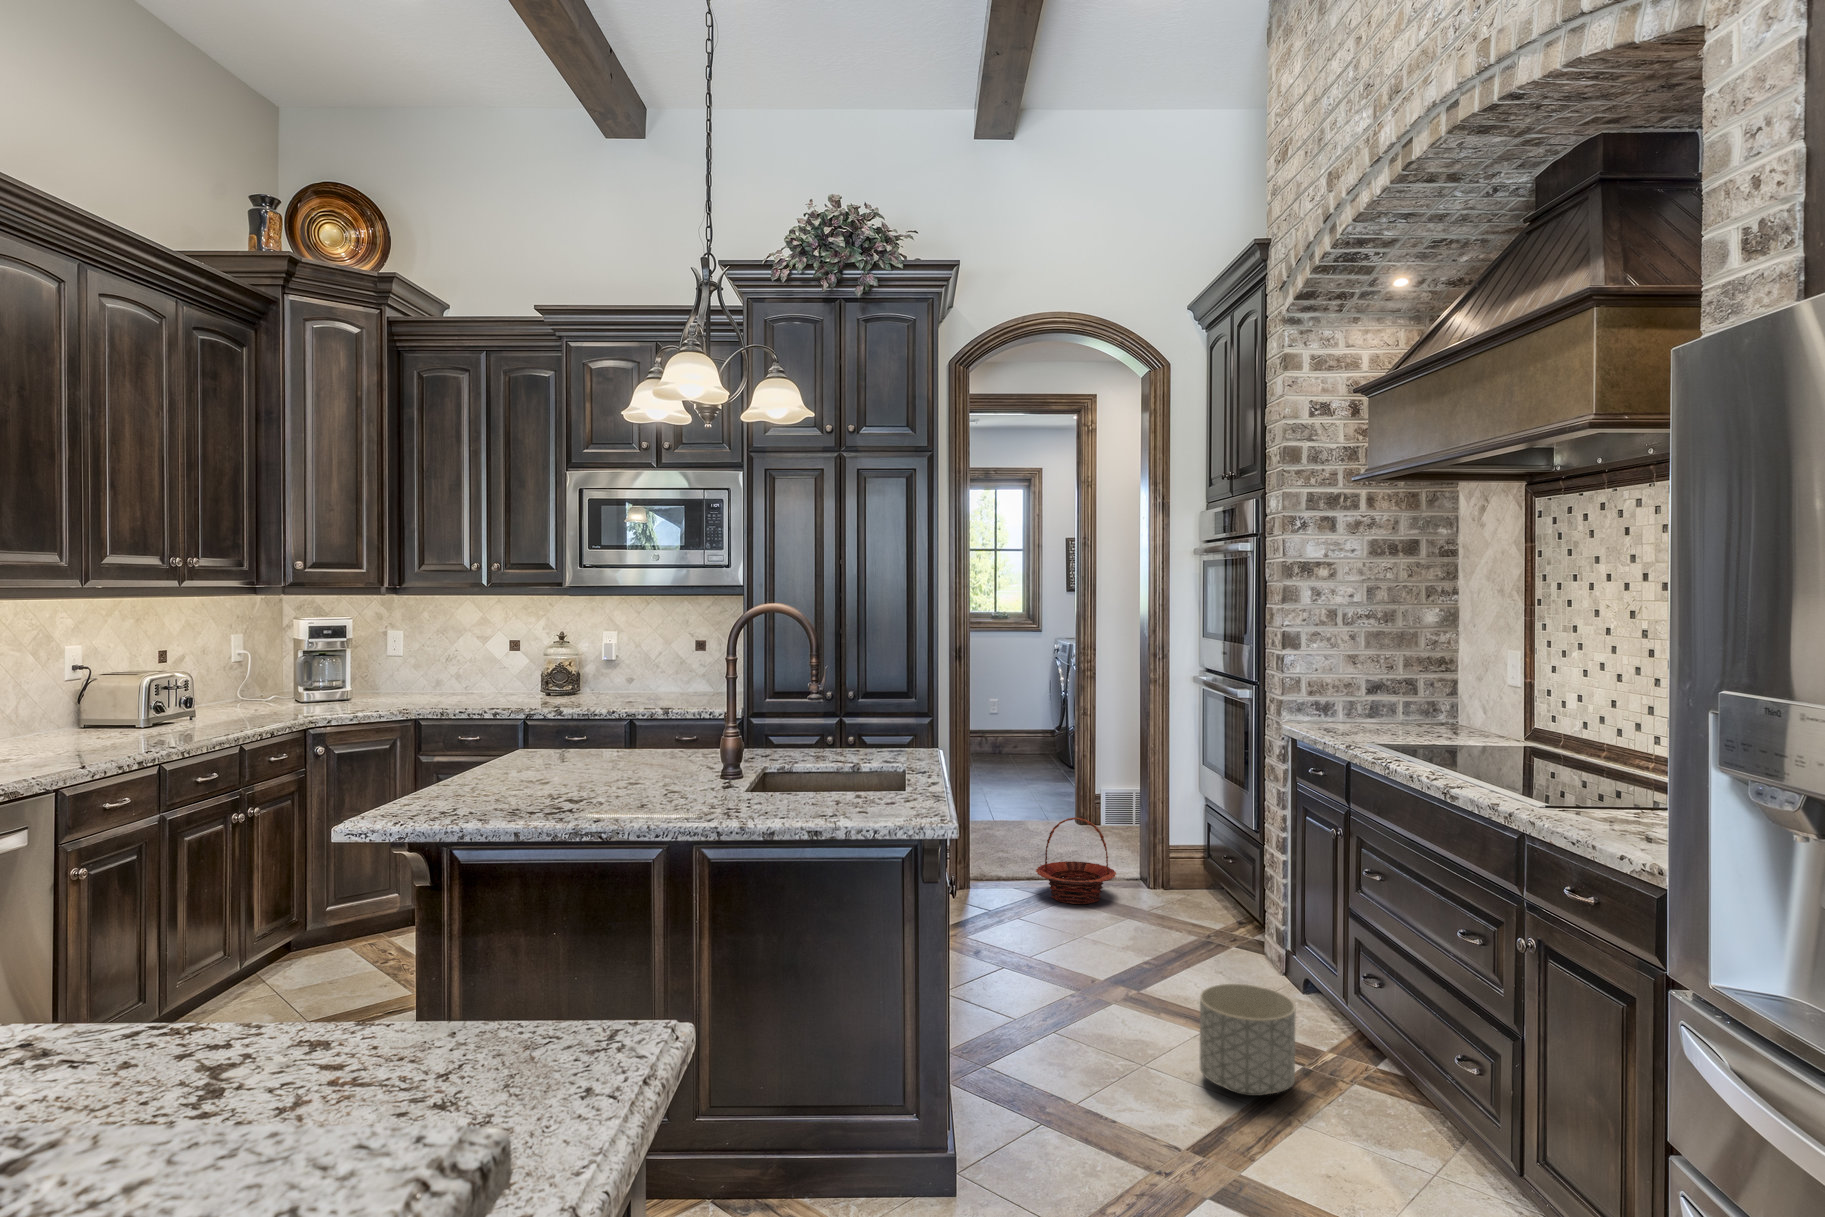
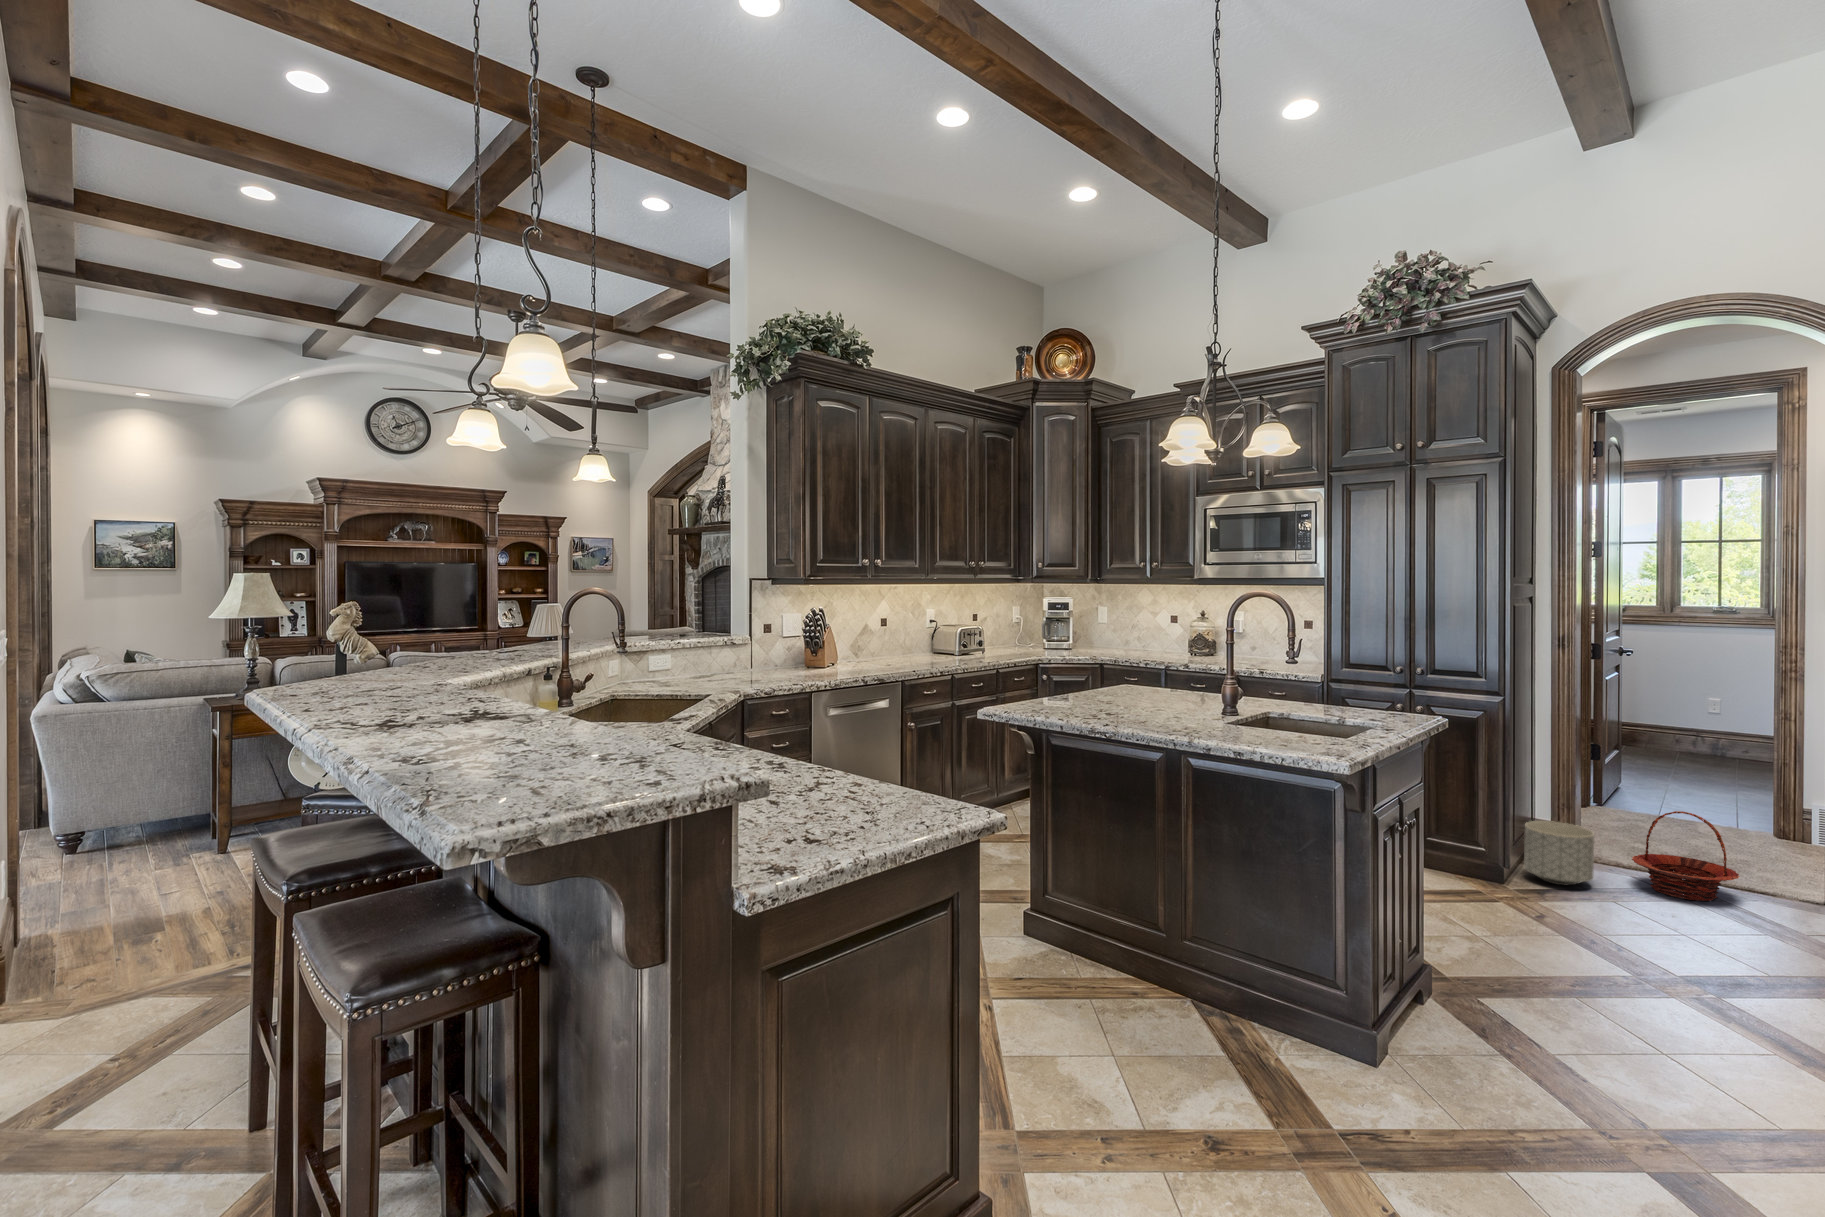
planter: present [1200,984,1295,1096] -> present [1524,821,1594,885]

